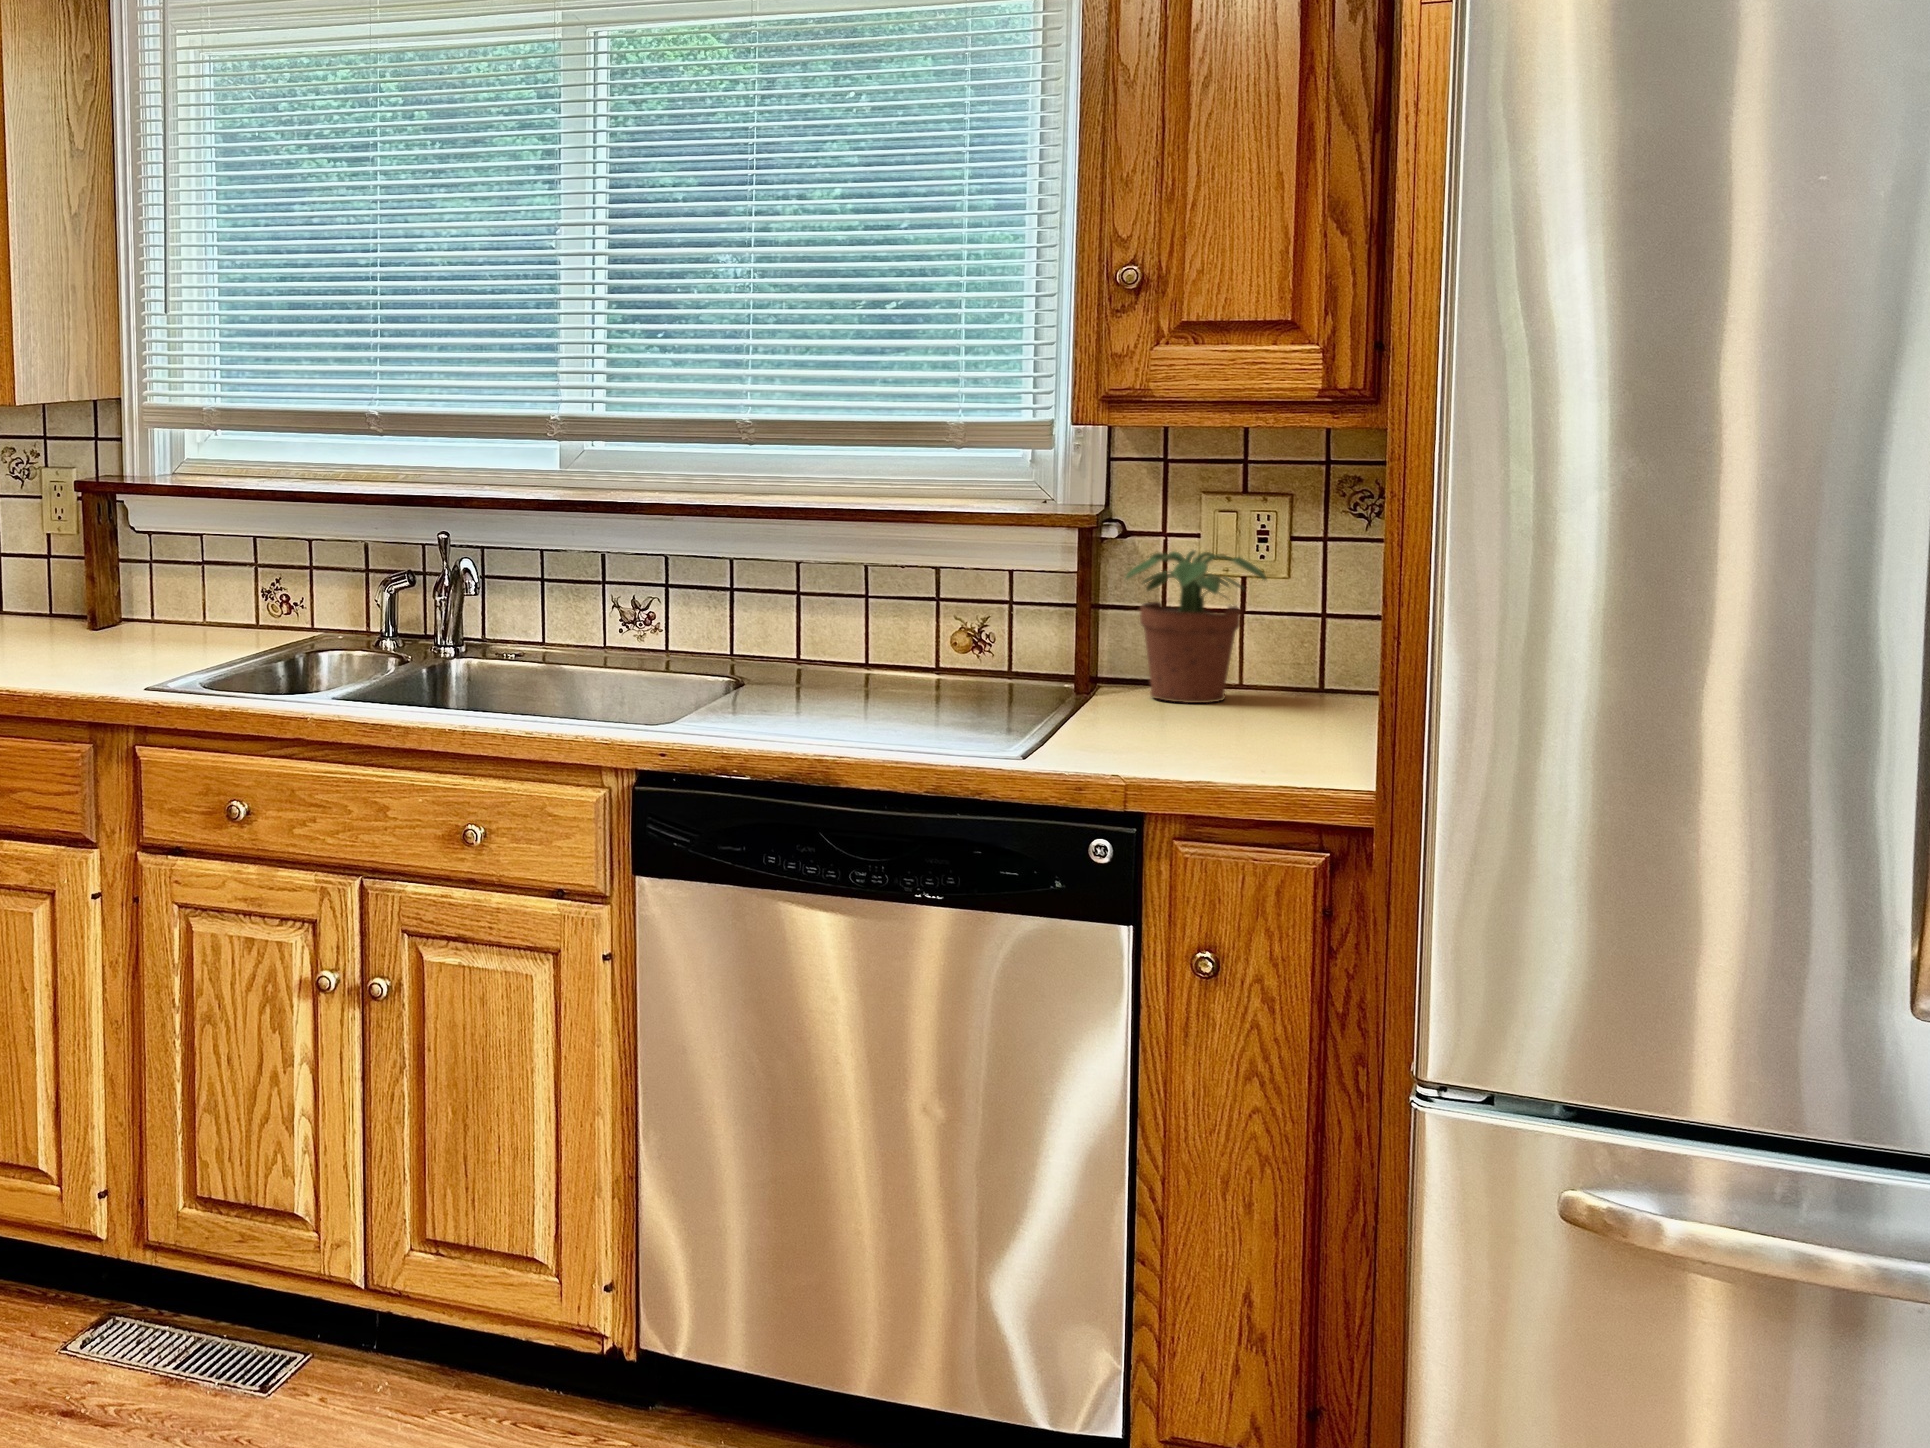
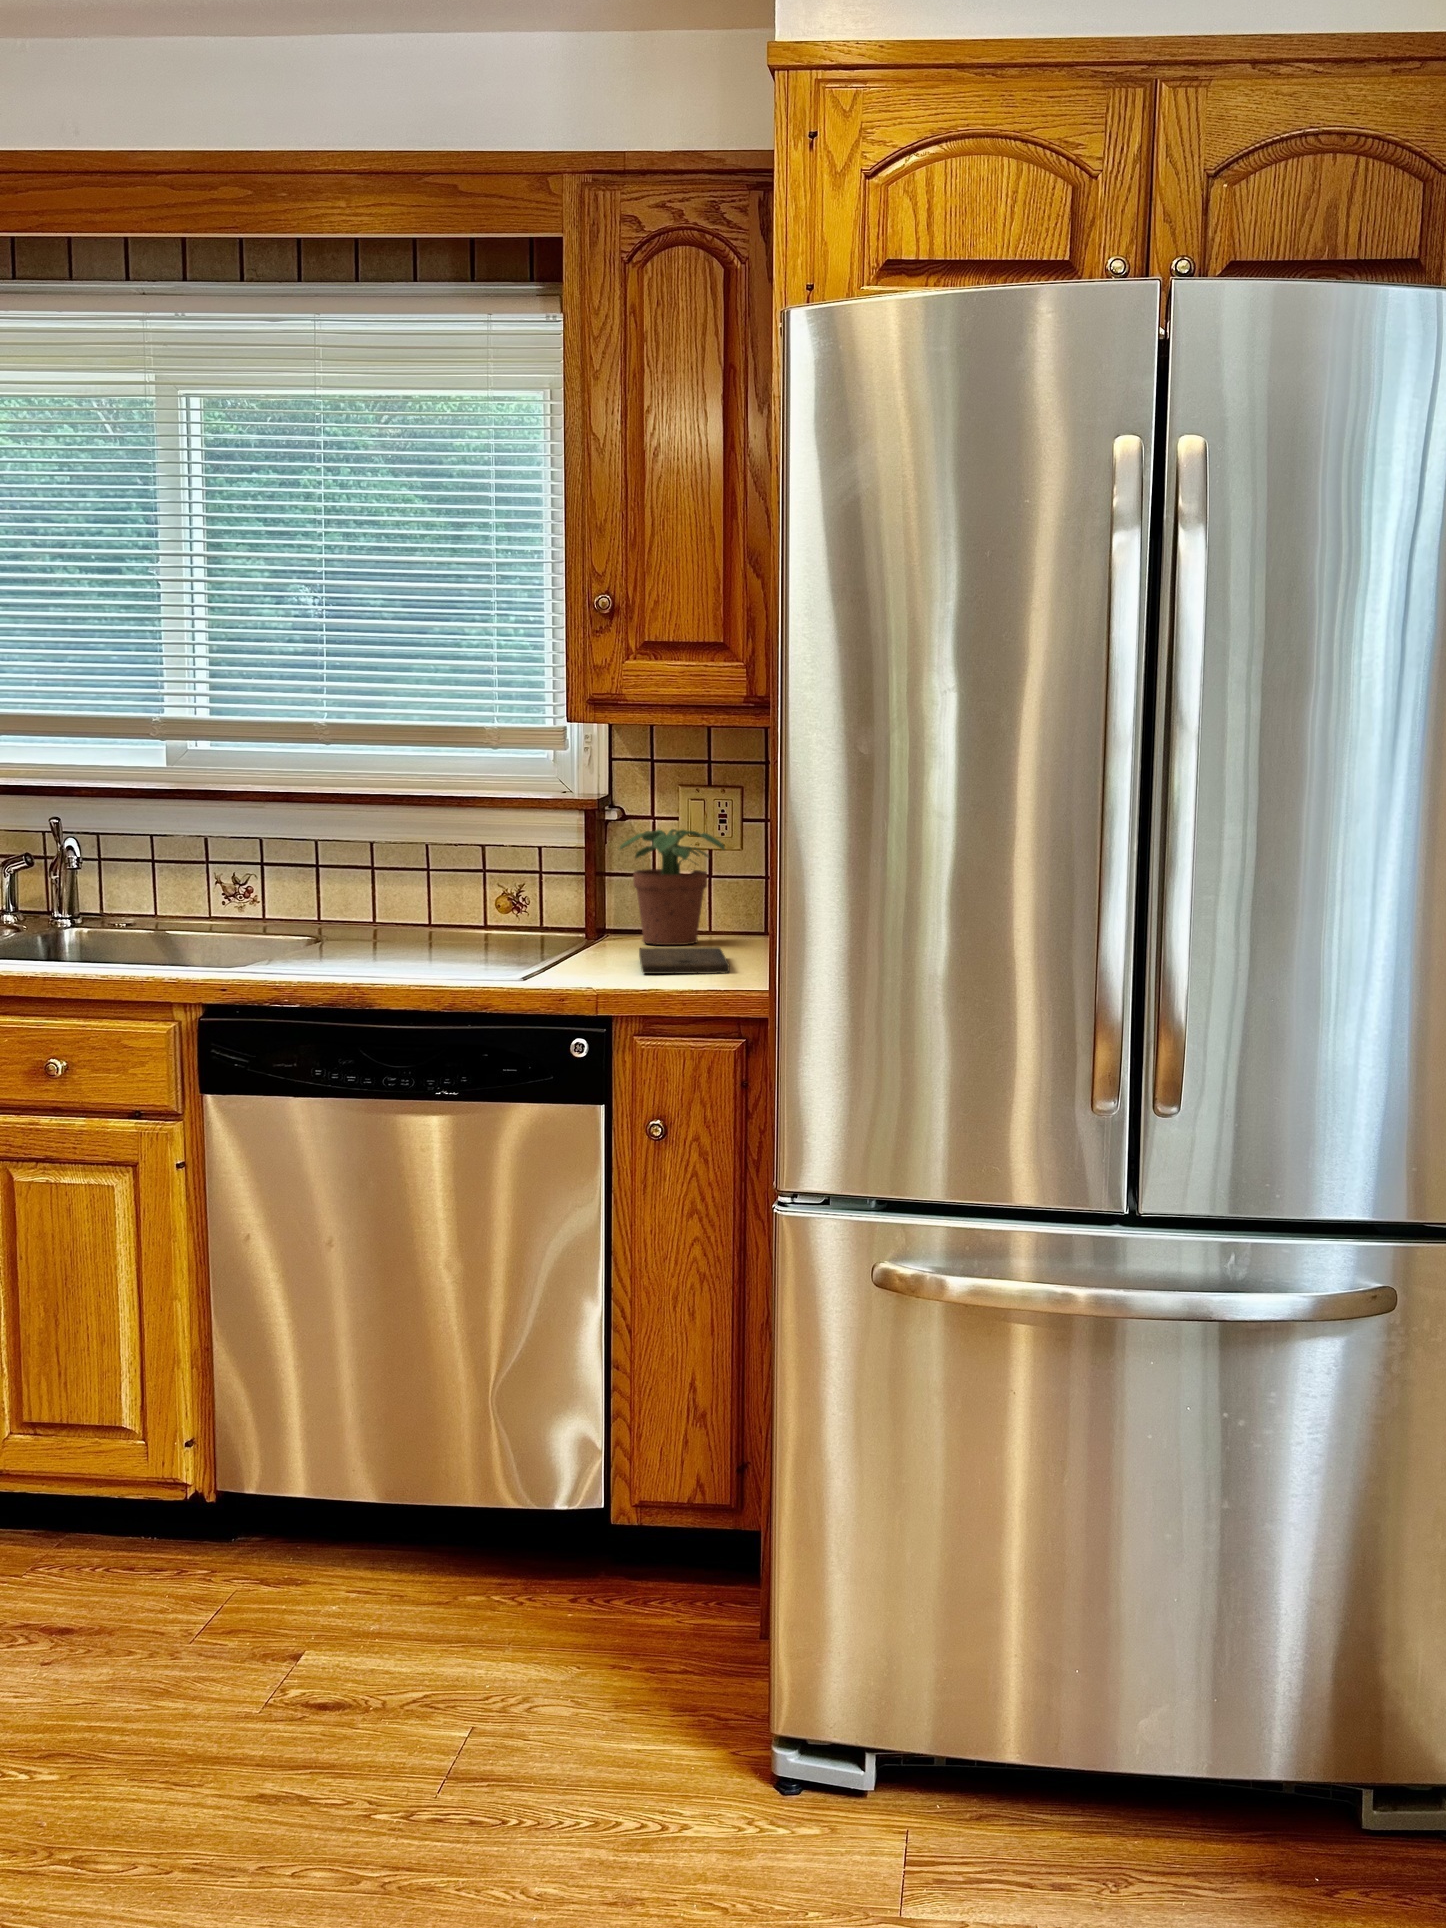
cutting board: none [1163,713,1301,759] -> present [639,947,730,974]

